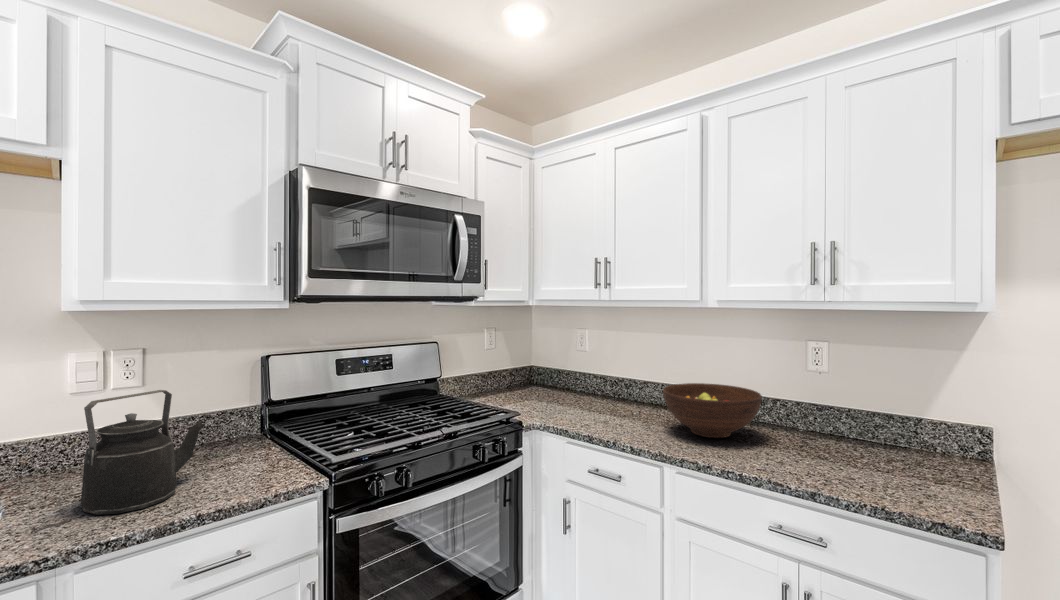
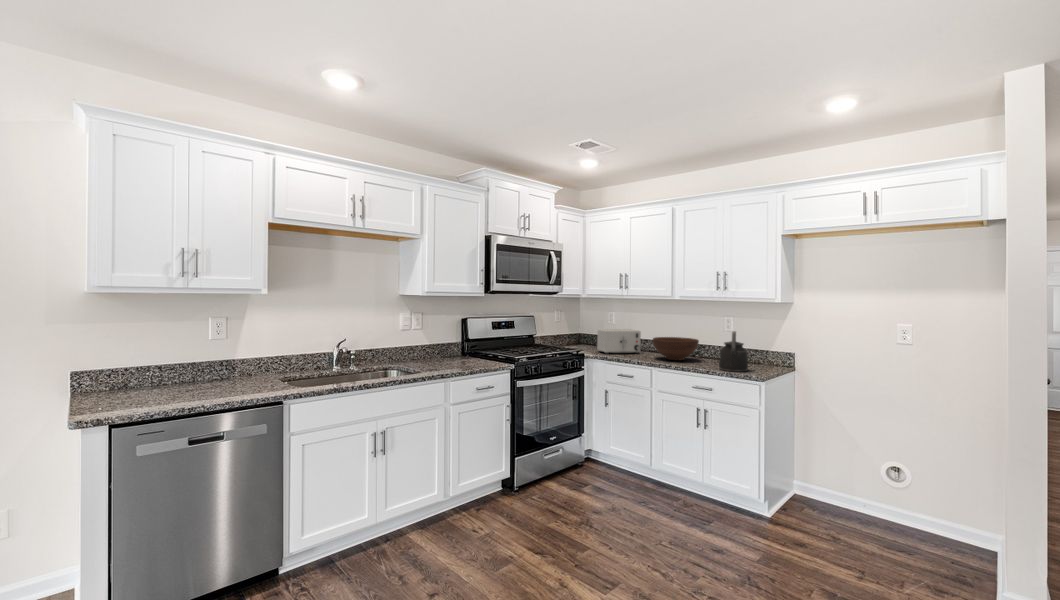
toaster: none [555,363,636,416] -> present [597,329,641,354]
kettle: present [81,390,205,515] -> present [719,331,748,372]

